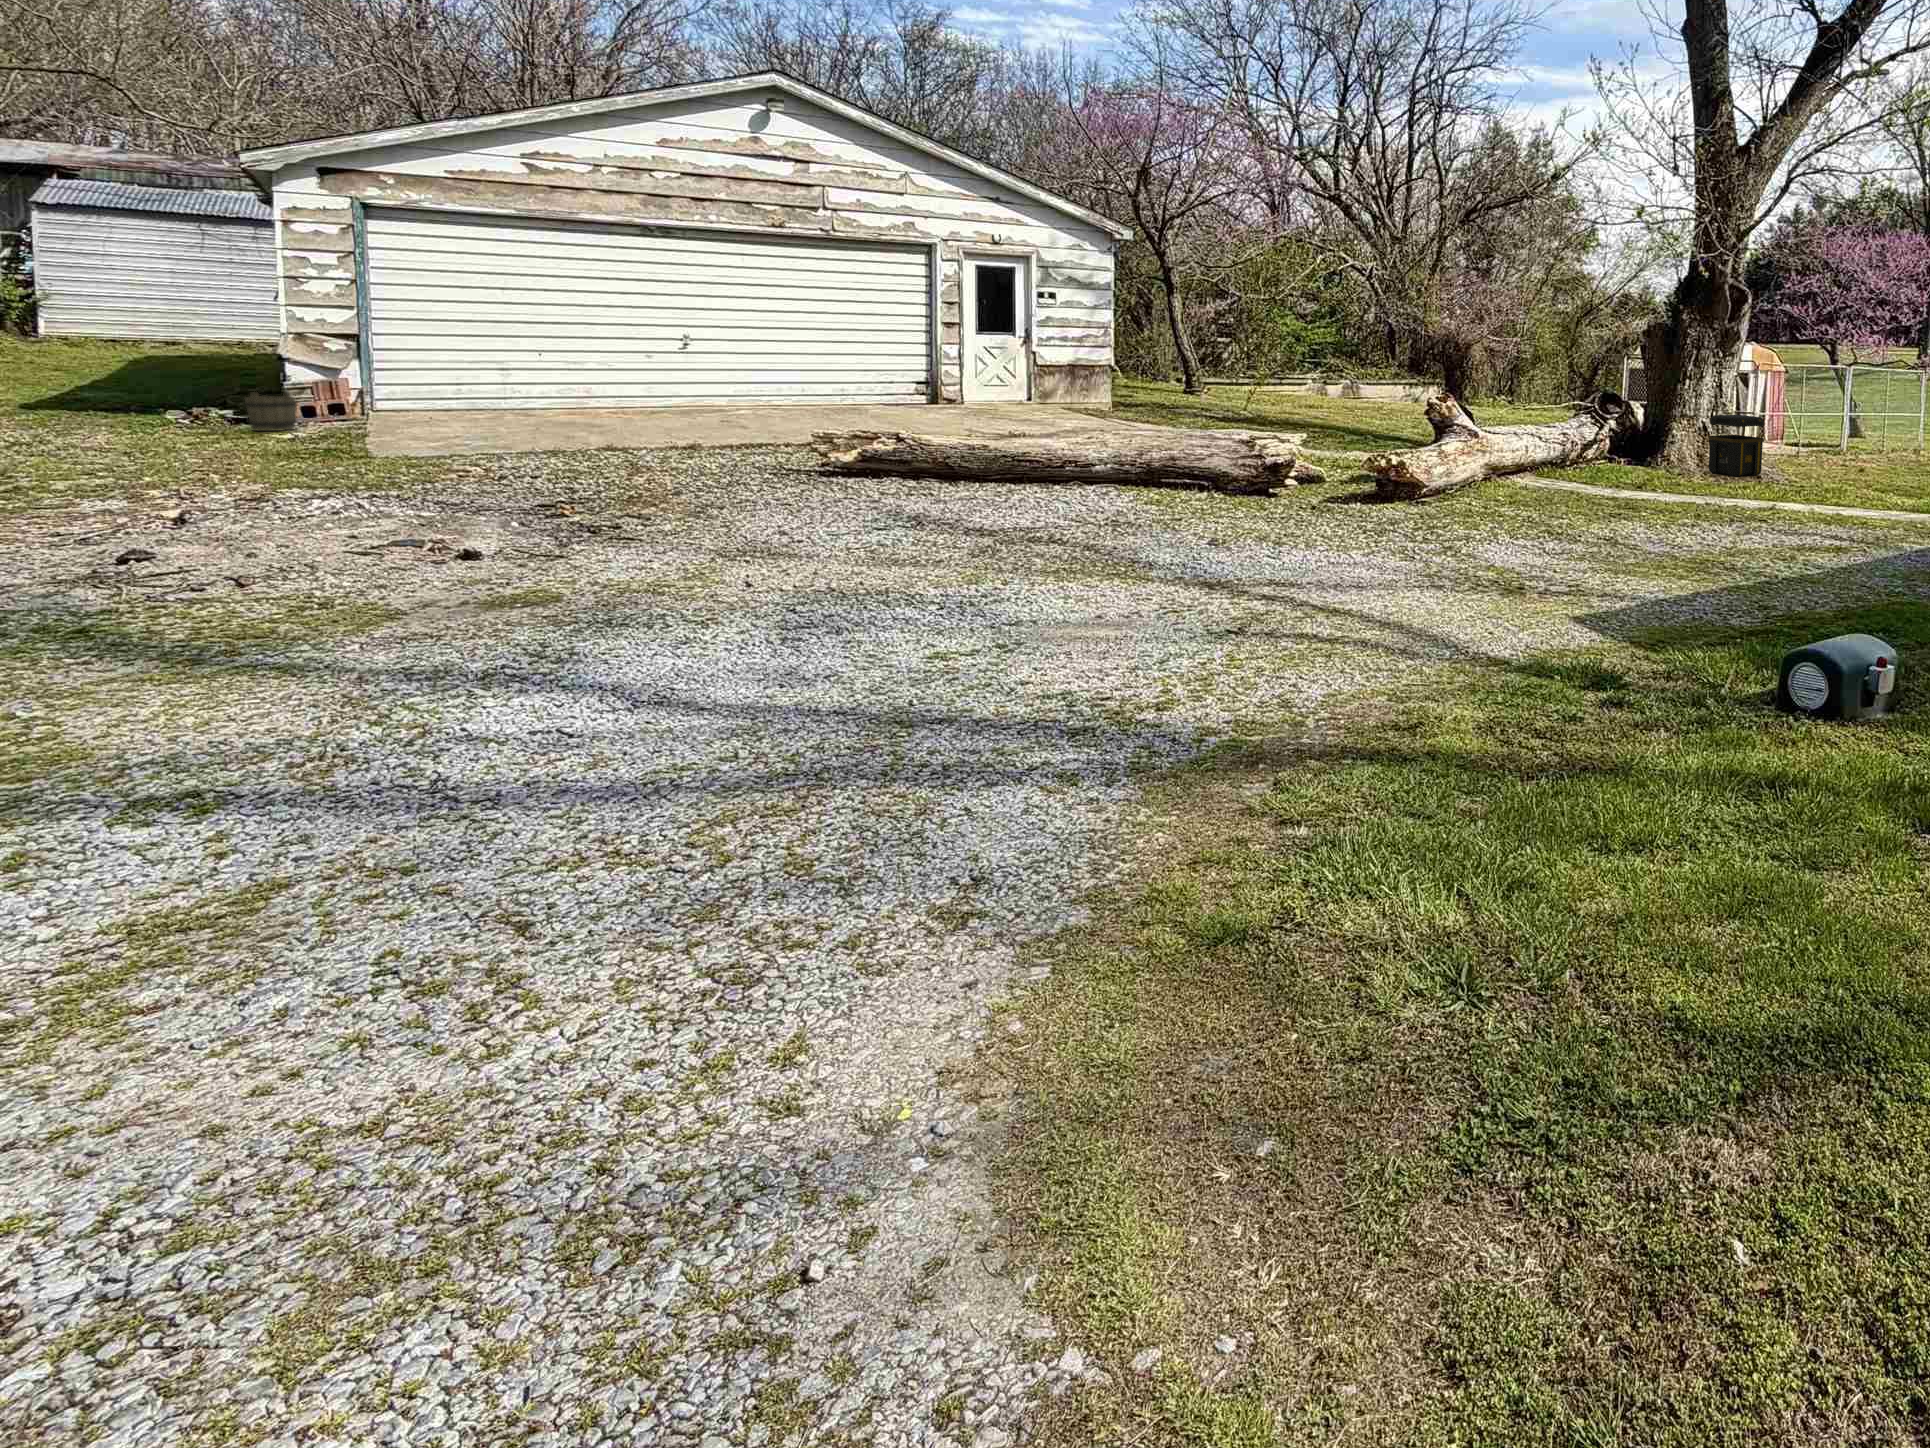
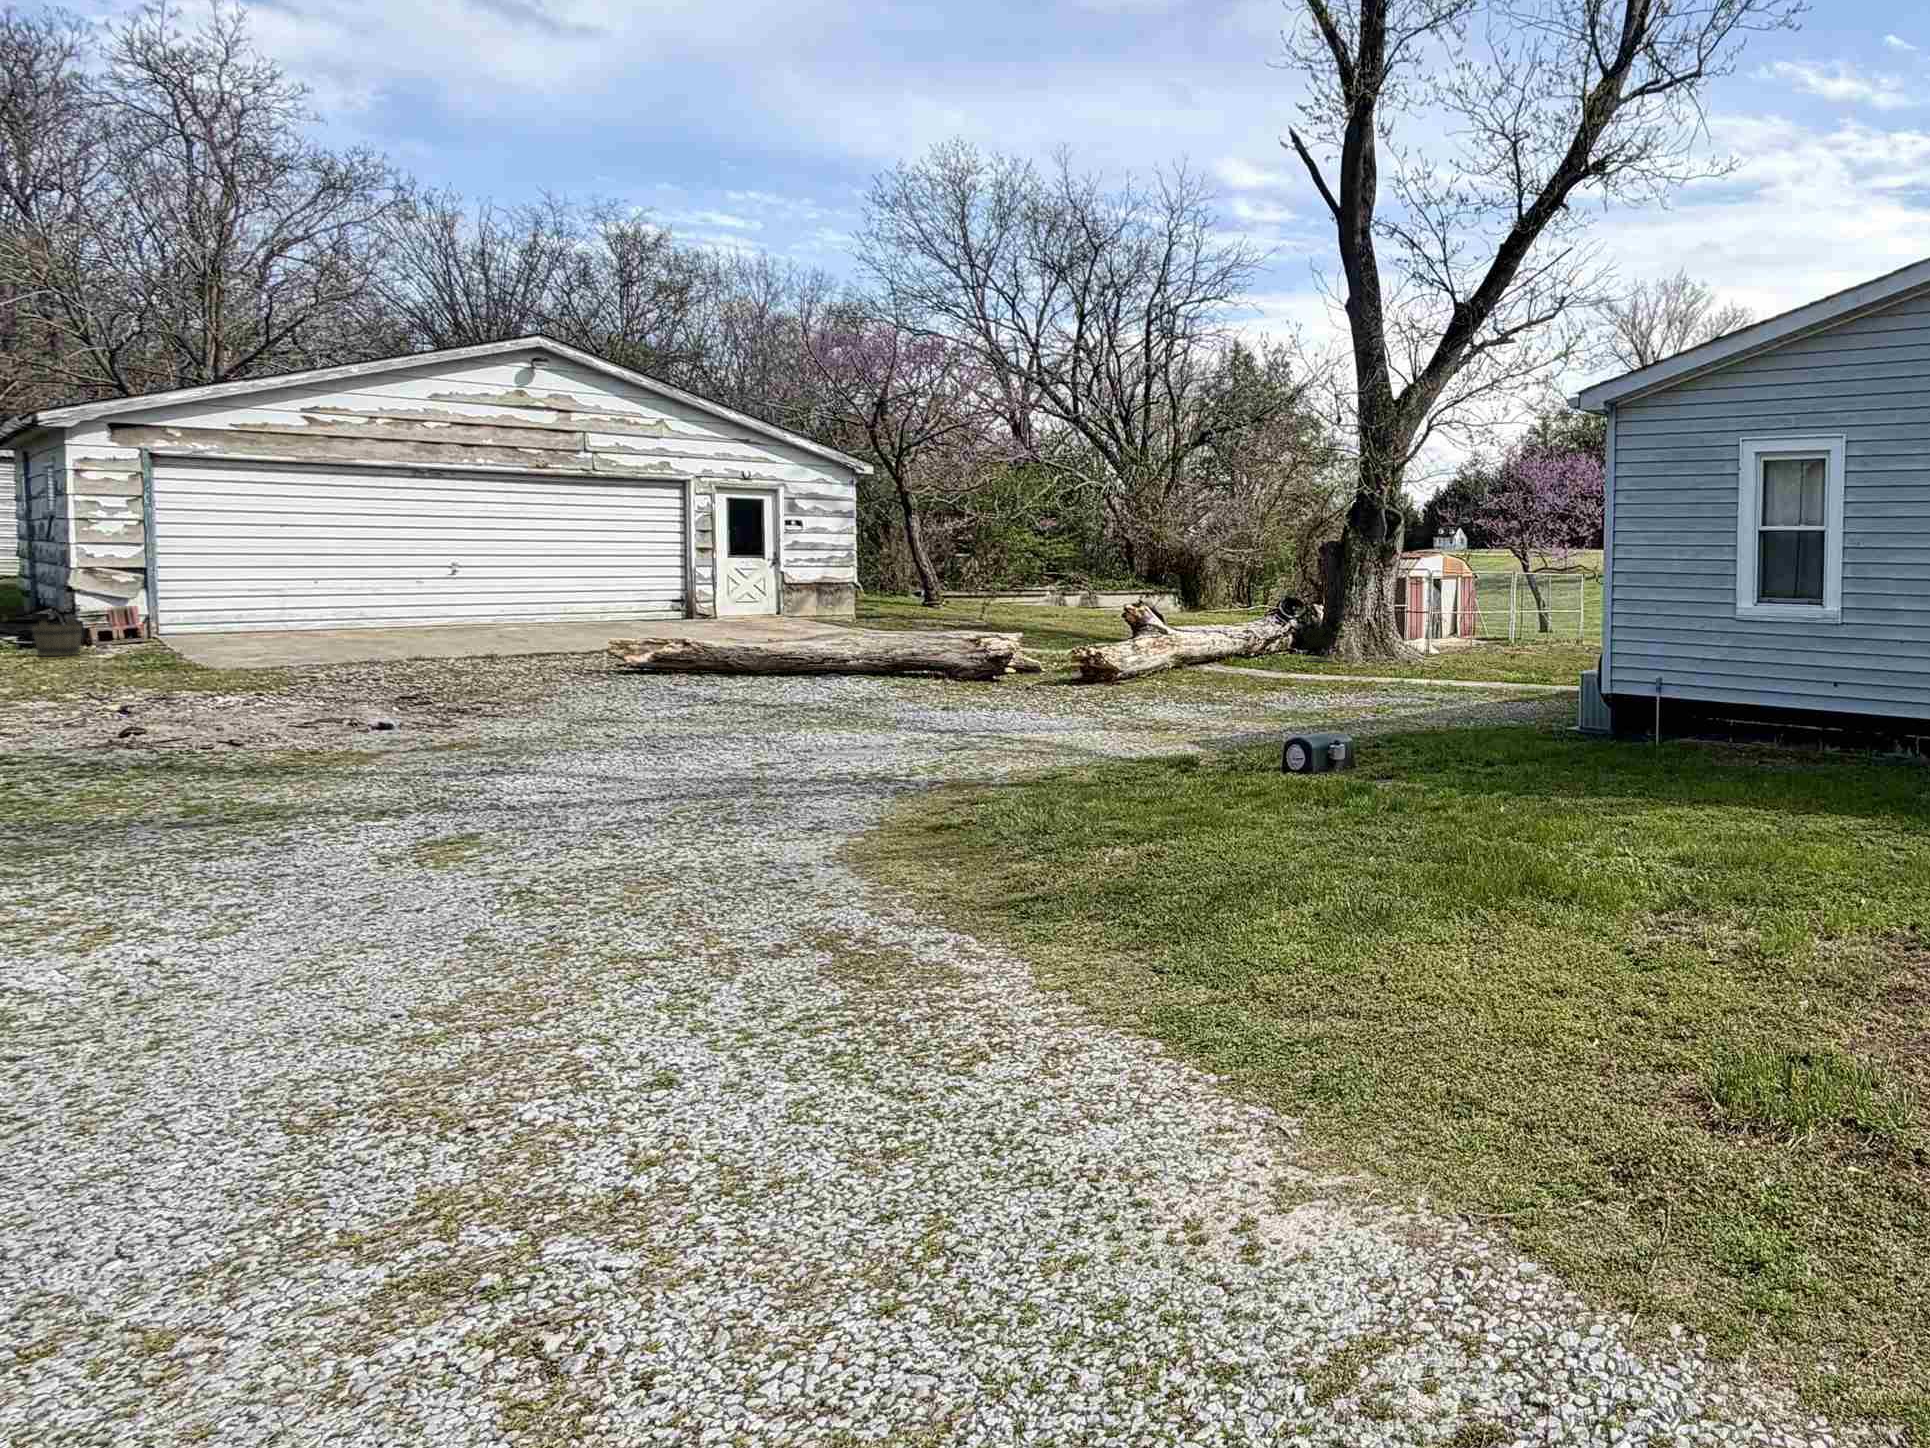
potted tree: none [1617,411,1658,471] -> present [1303,620,1332,662]
toolbox: present [1709,415,1764,477] -> none [1375,614,1420,664]

